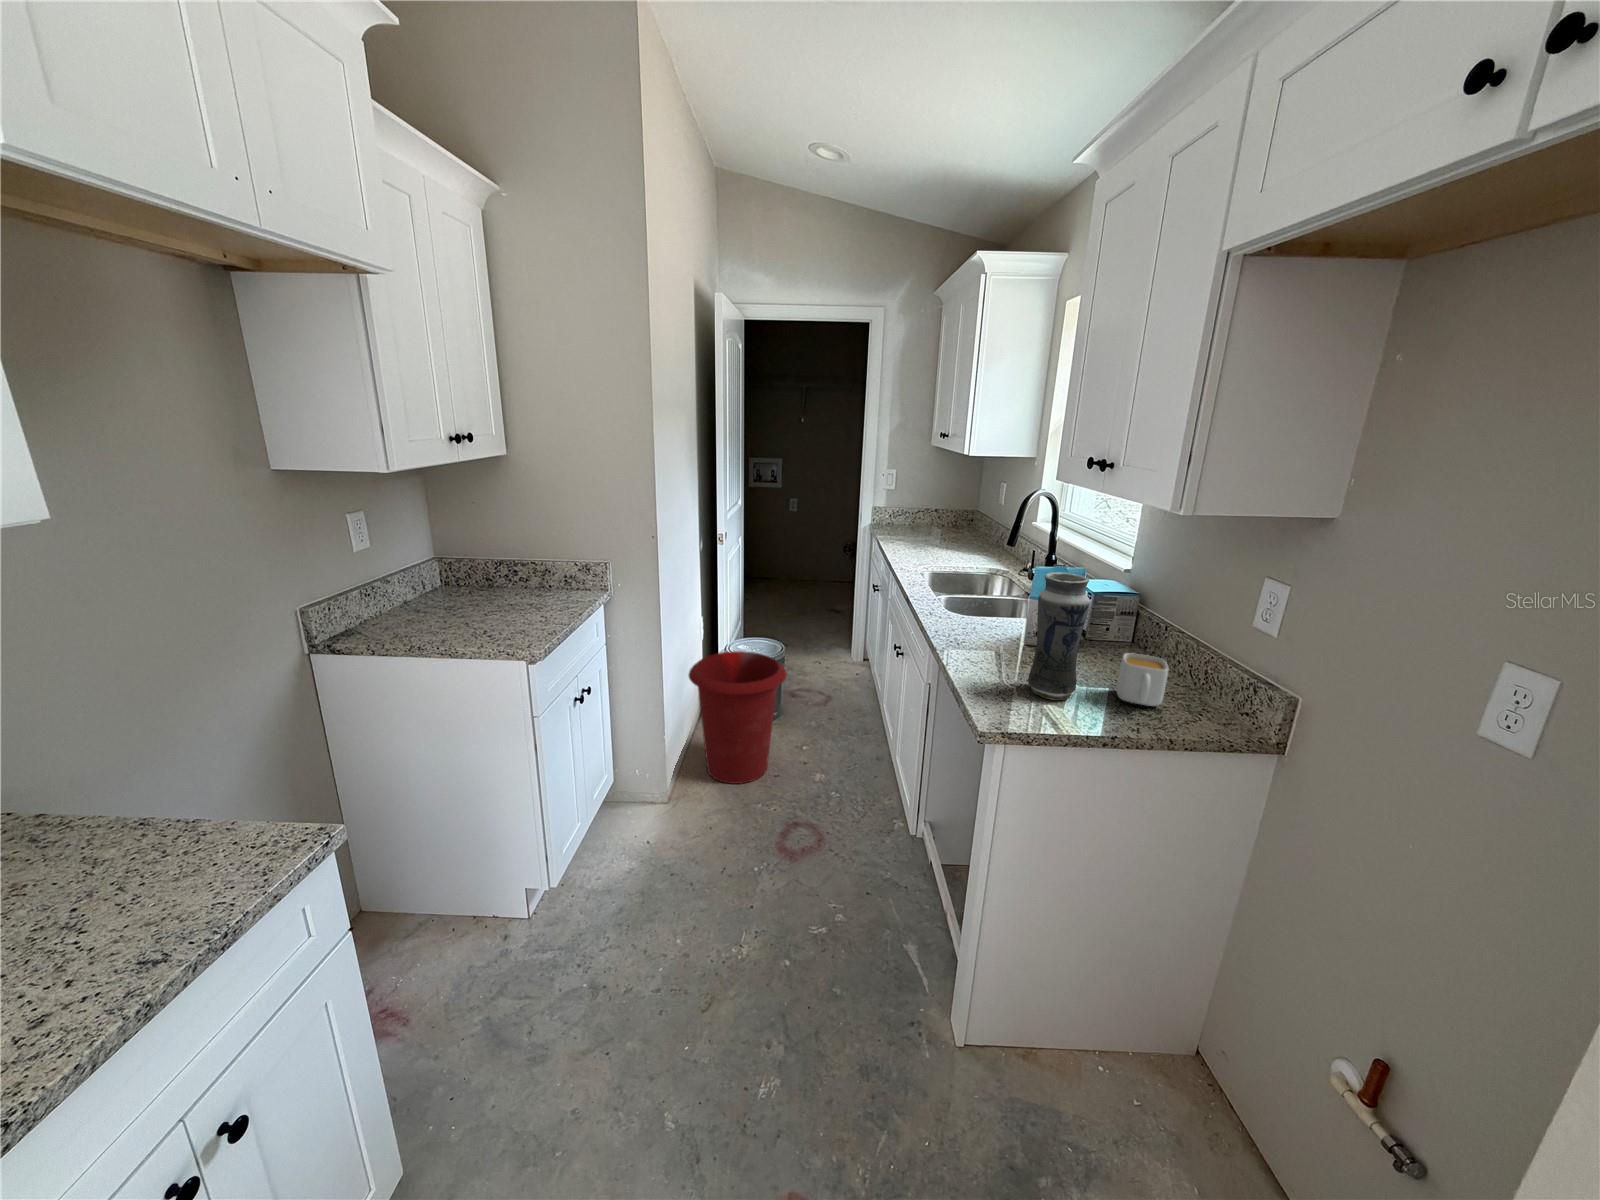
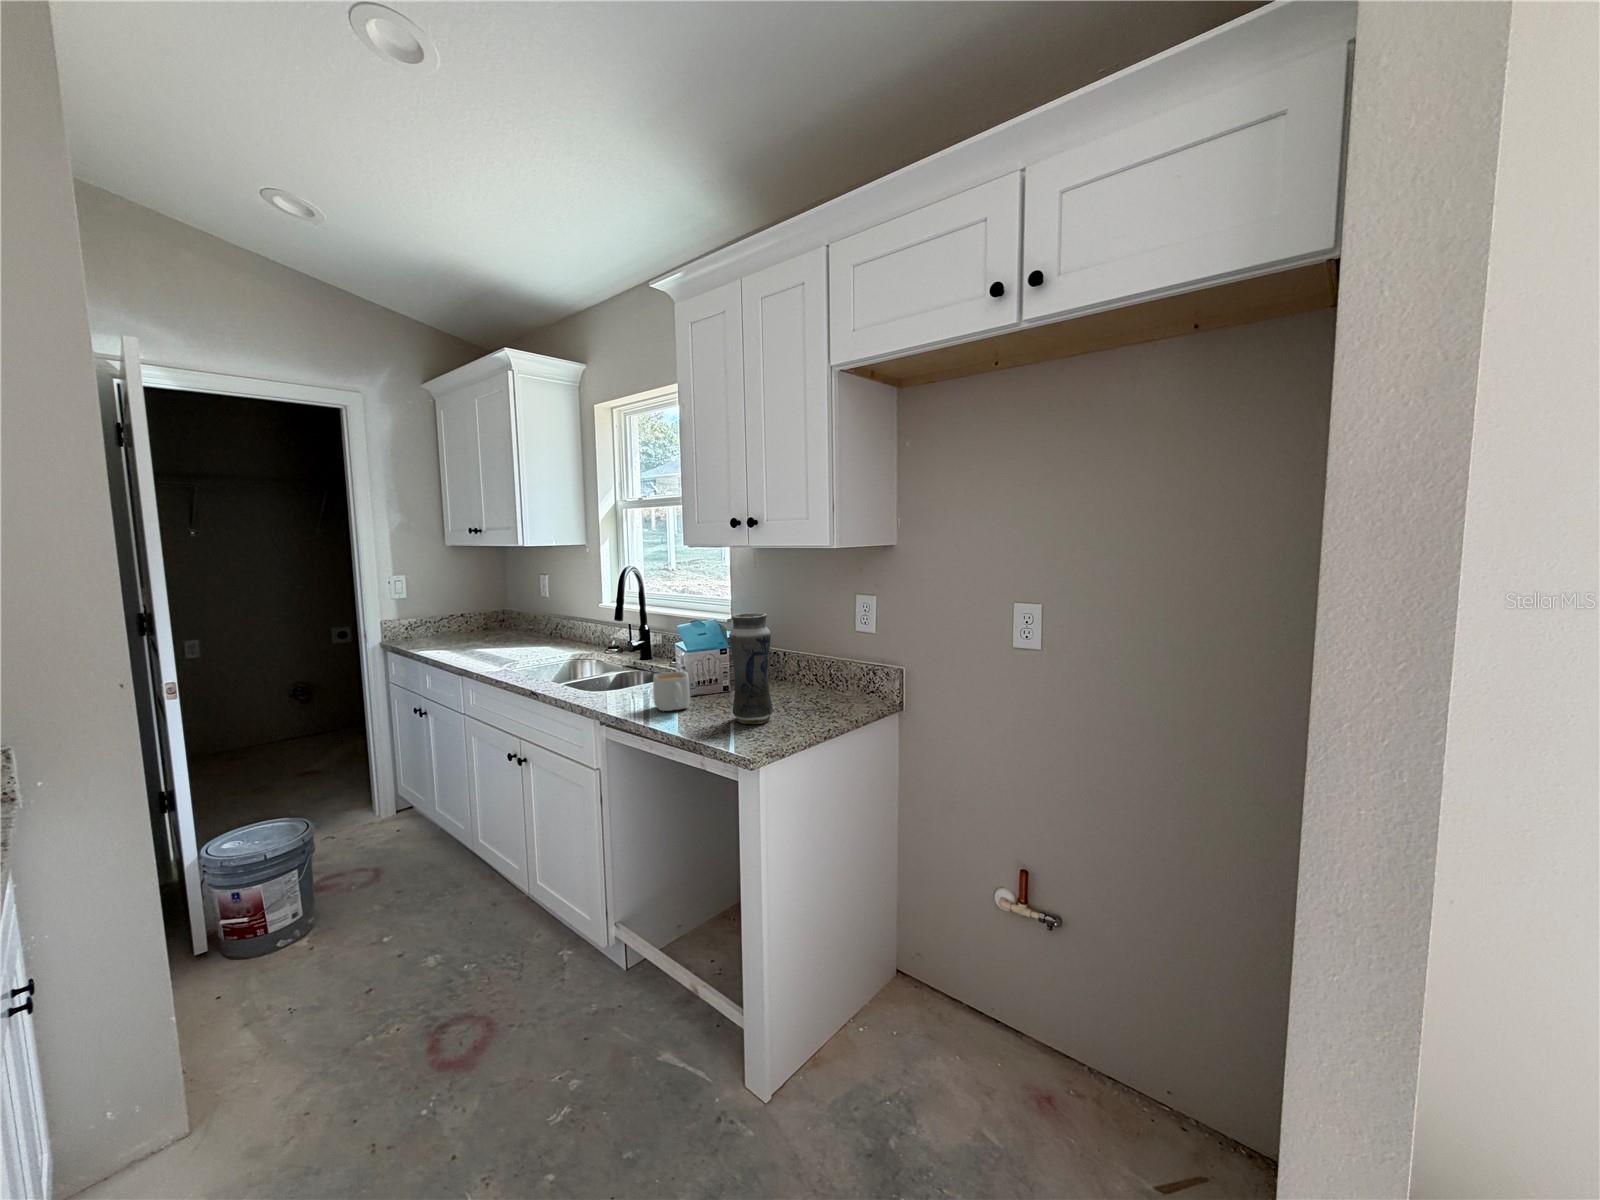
waste bin: present [689,651,787,784] -> none [180,831,365,1051]
mug: present [1116,653,1168,706] -> present [653,672,690,711]

